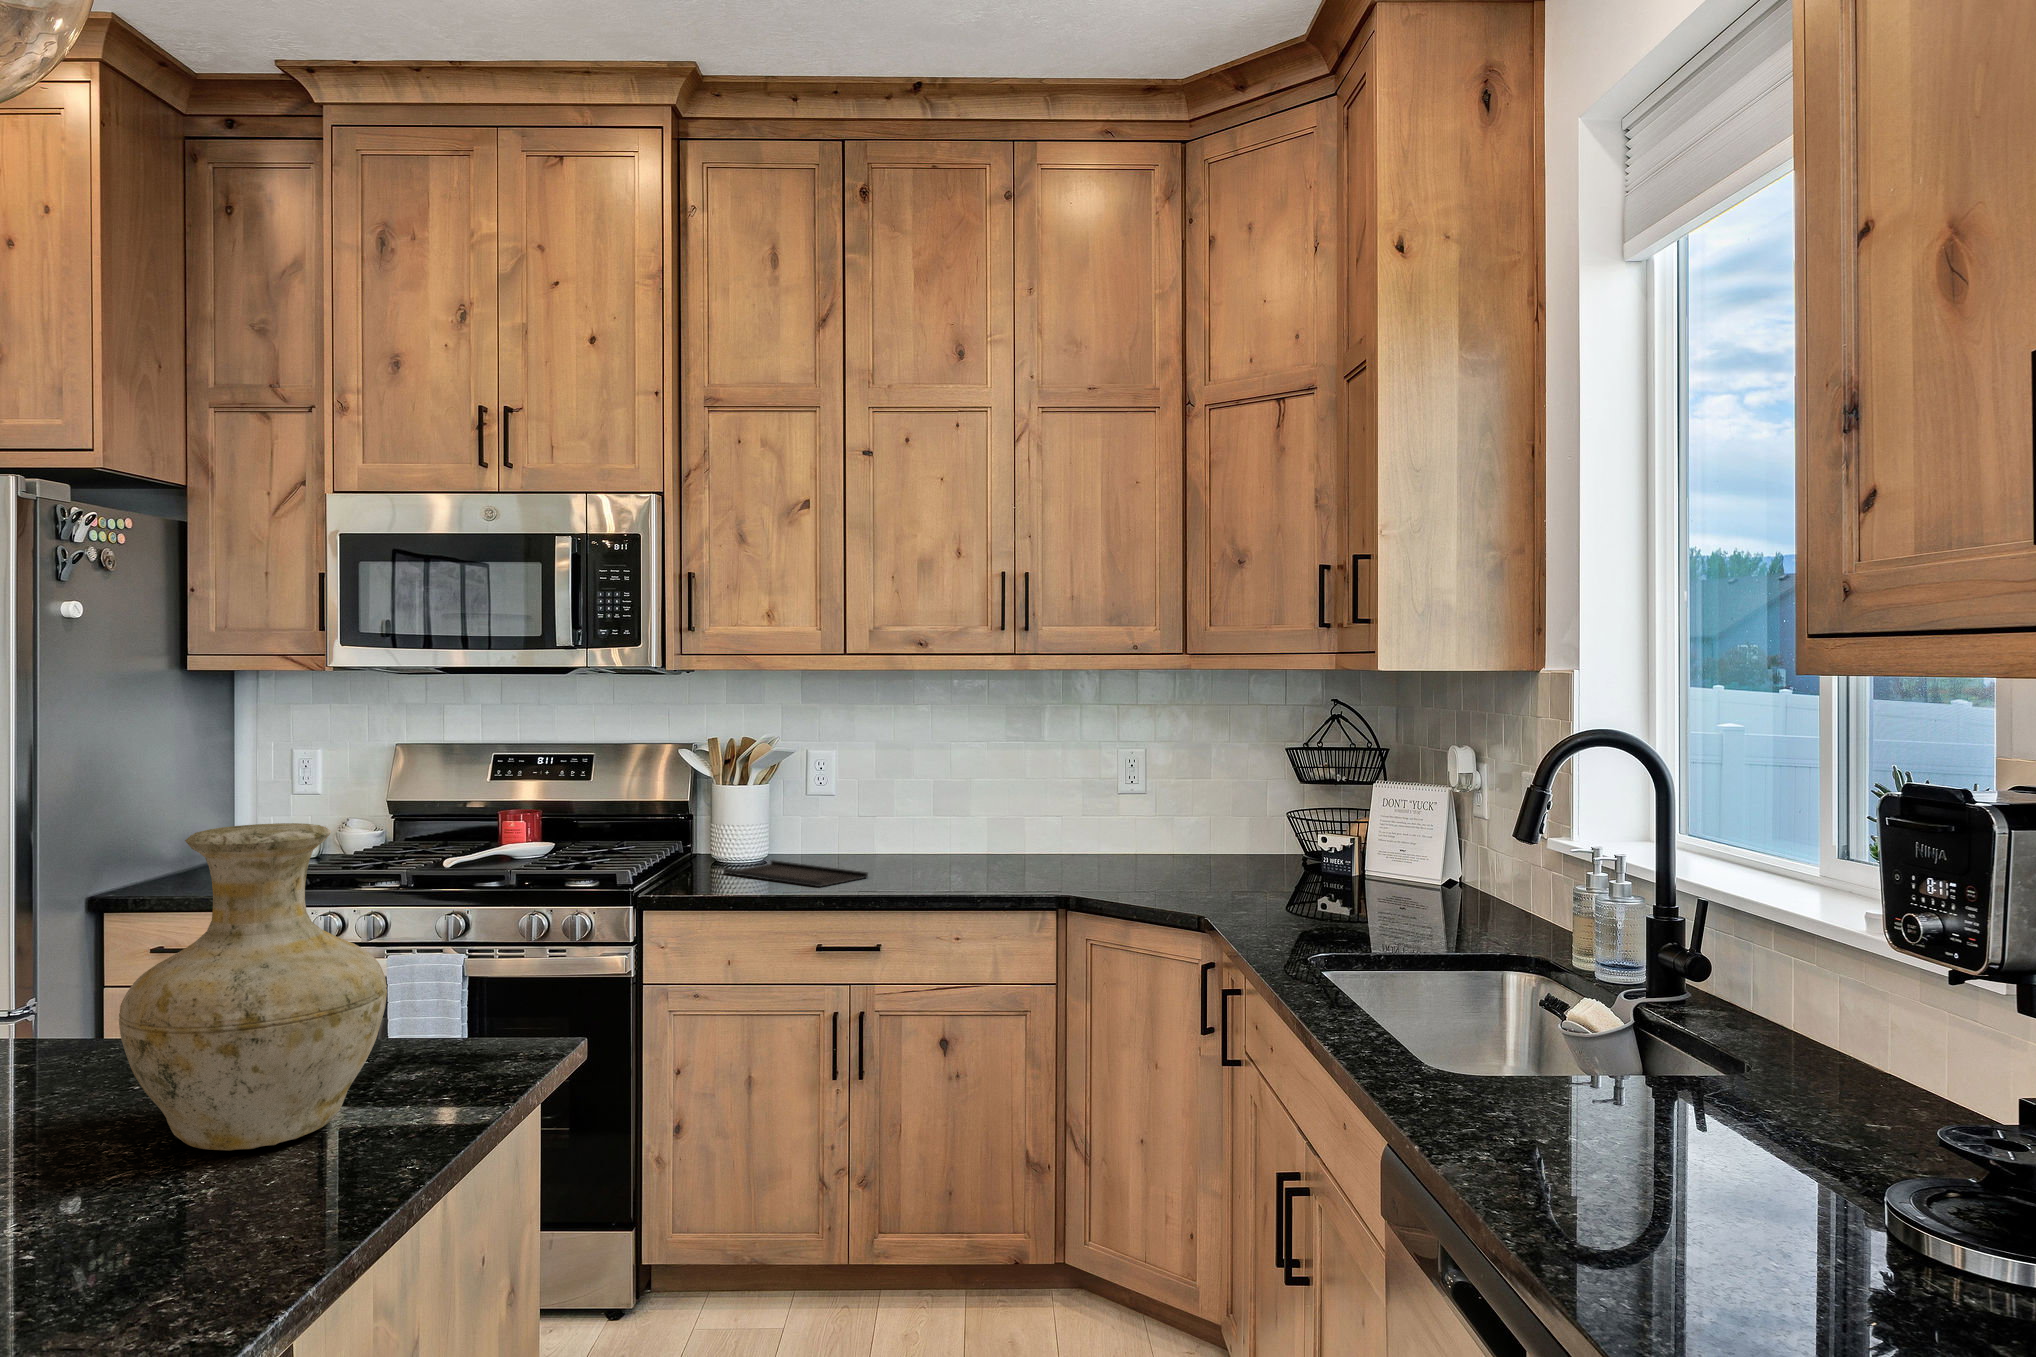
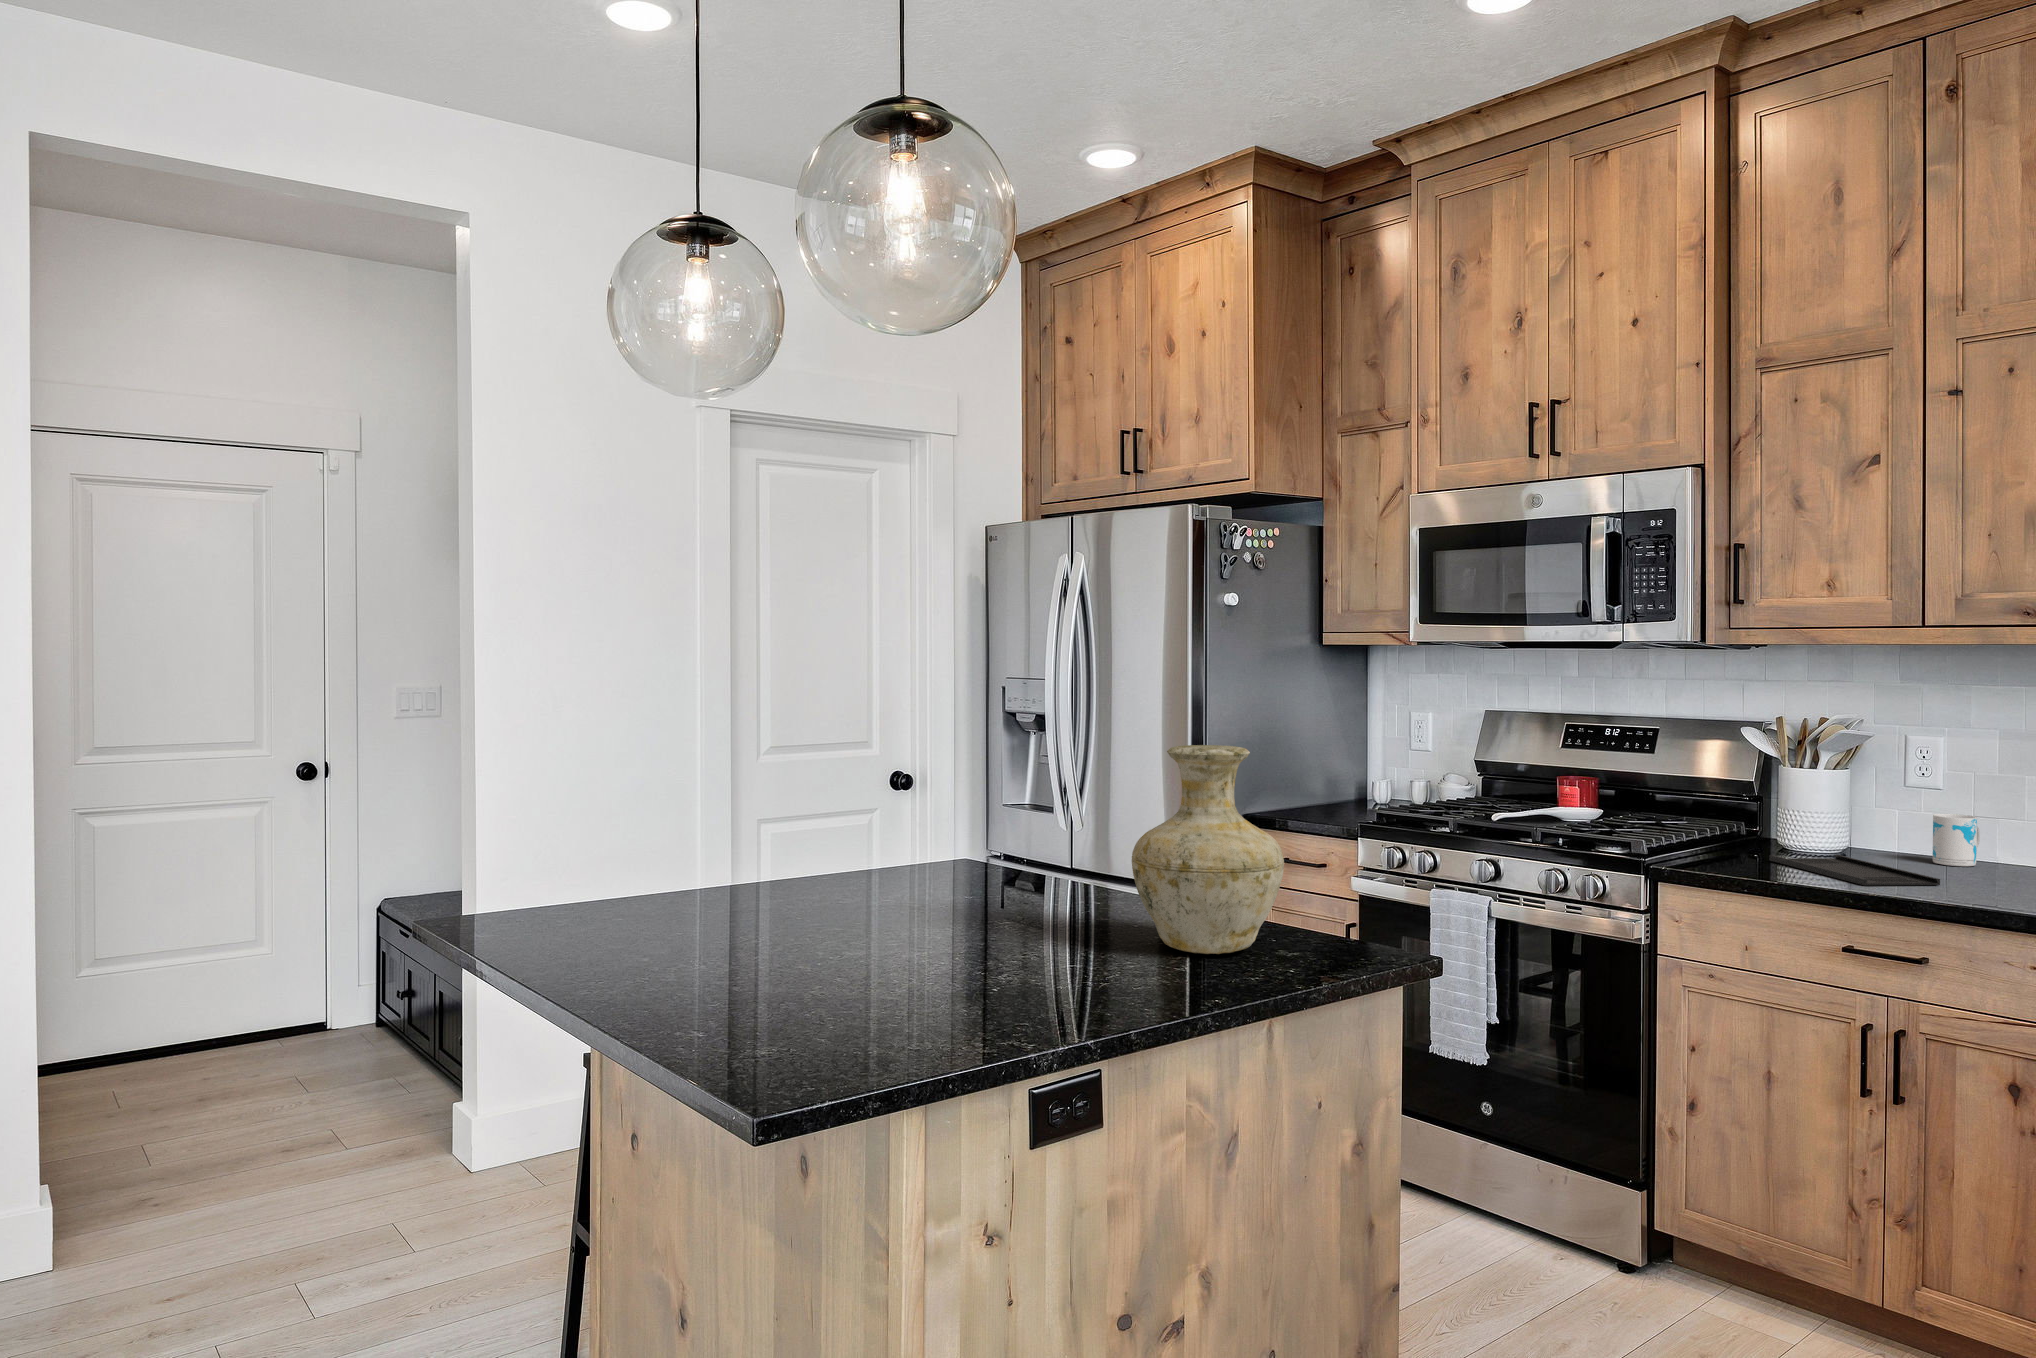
mug: none [837,814,868,858] -> present [1933,814,1980,866]

